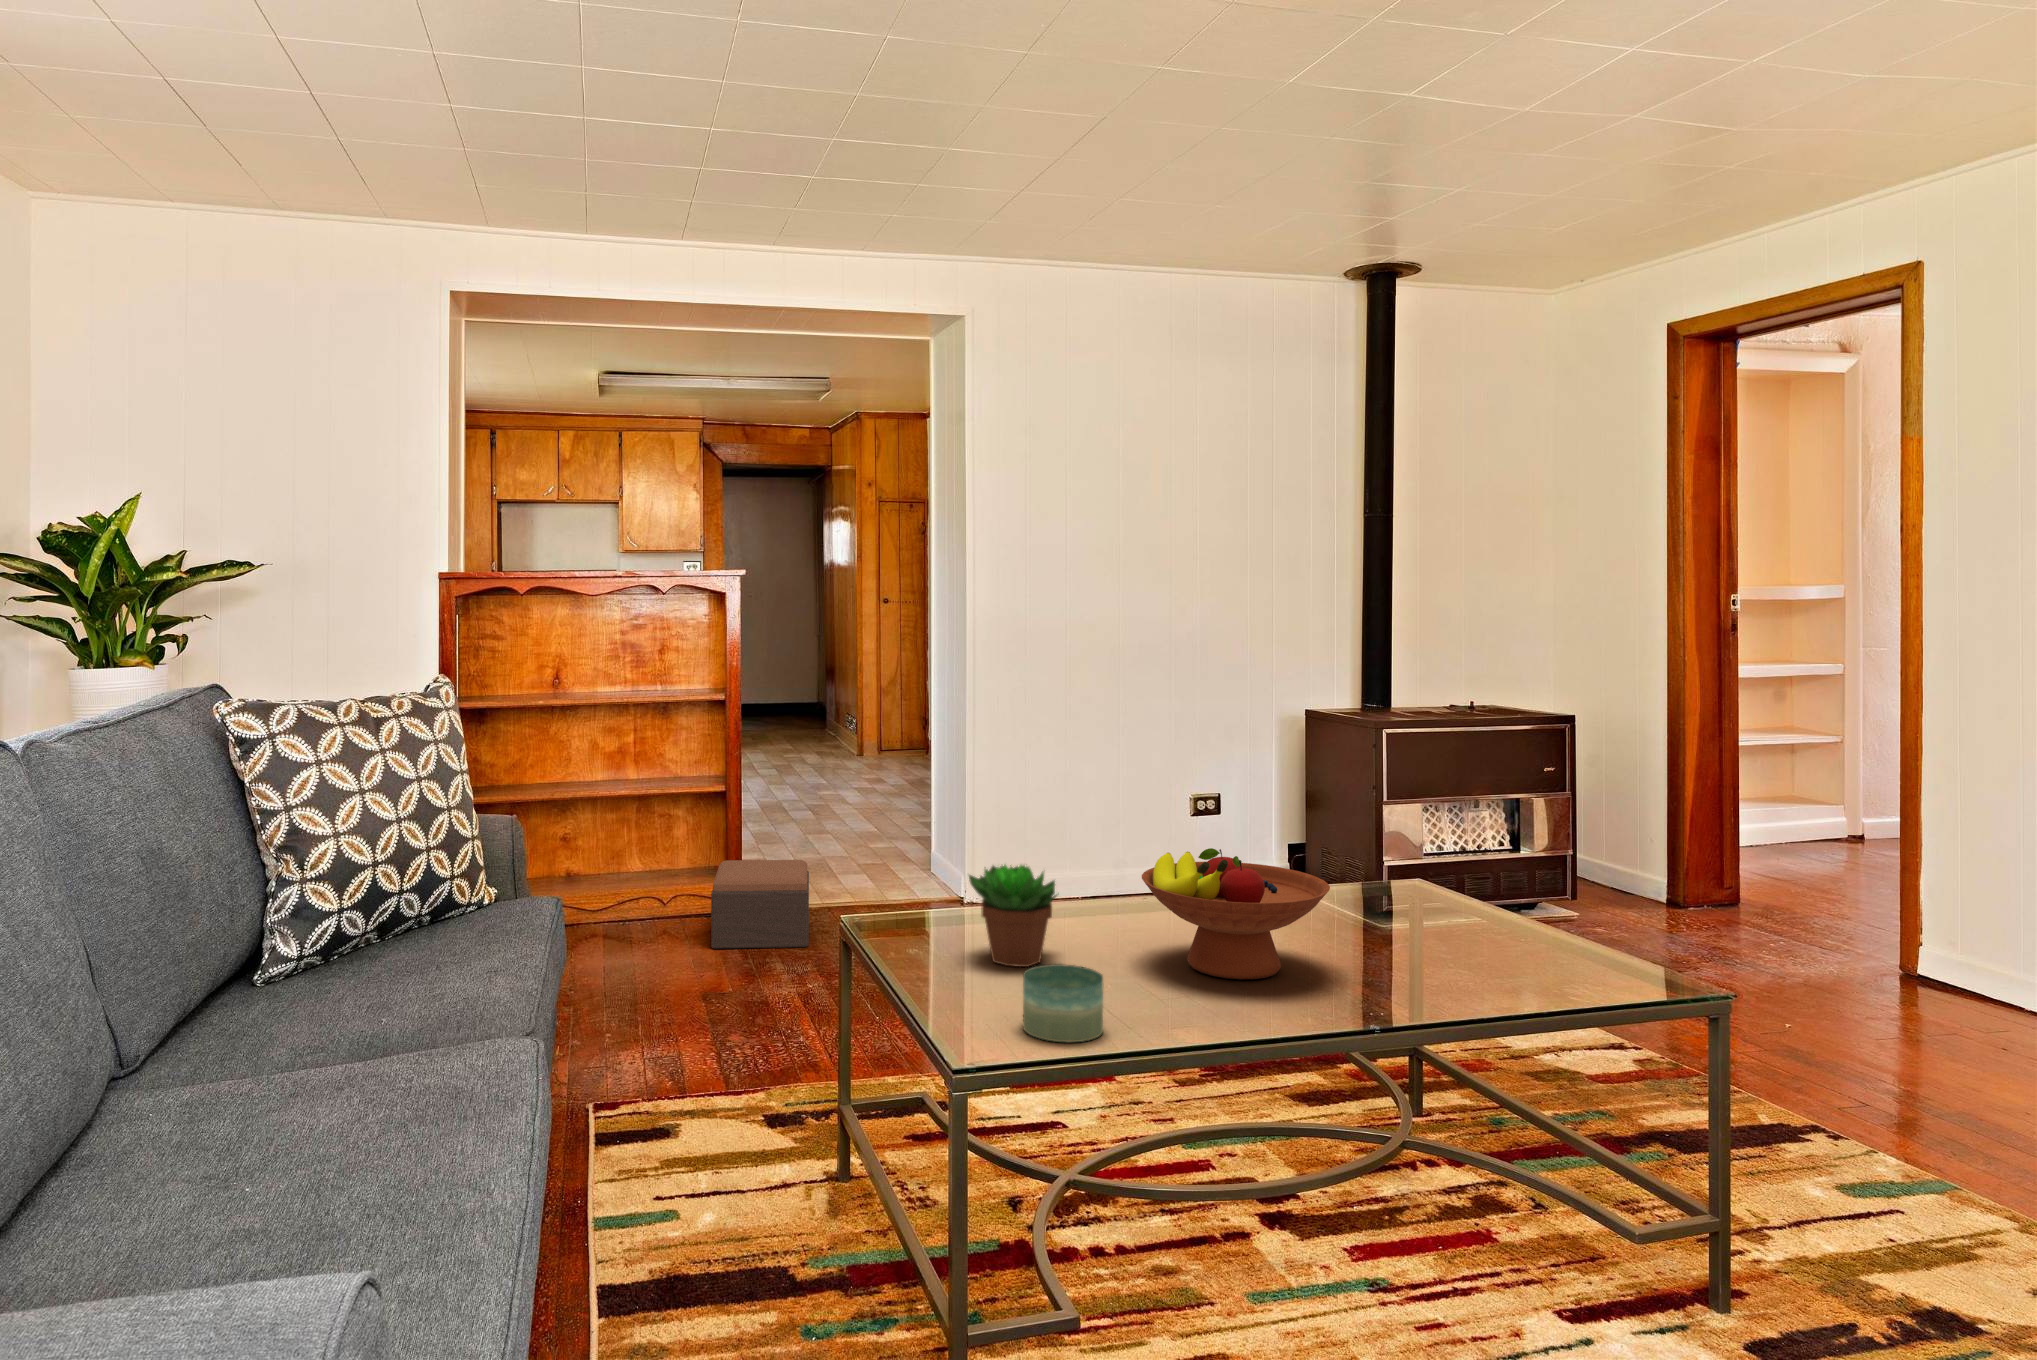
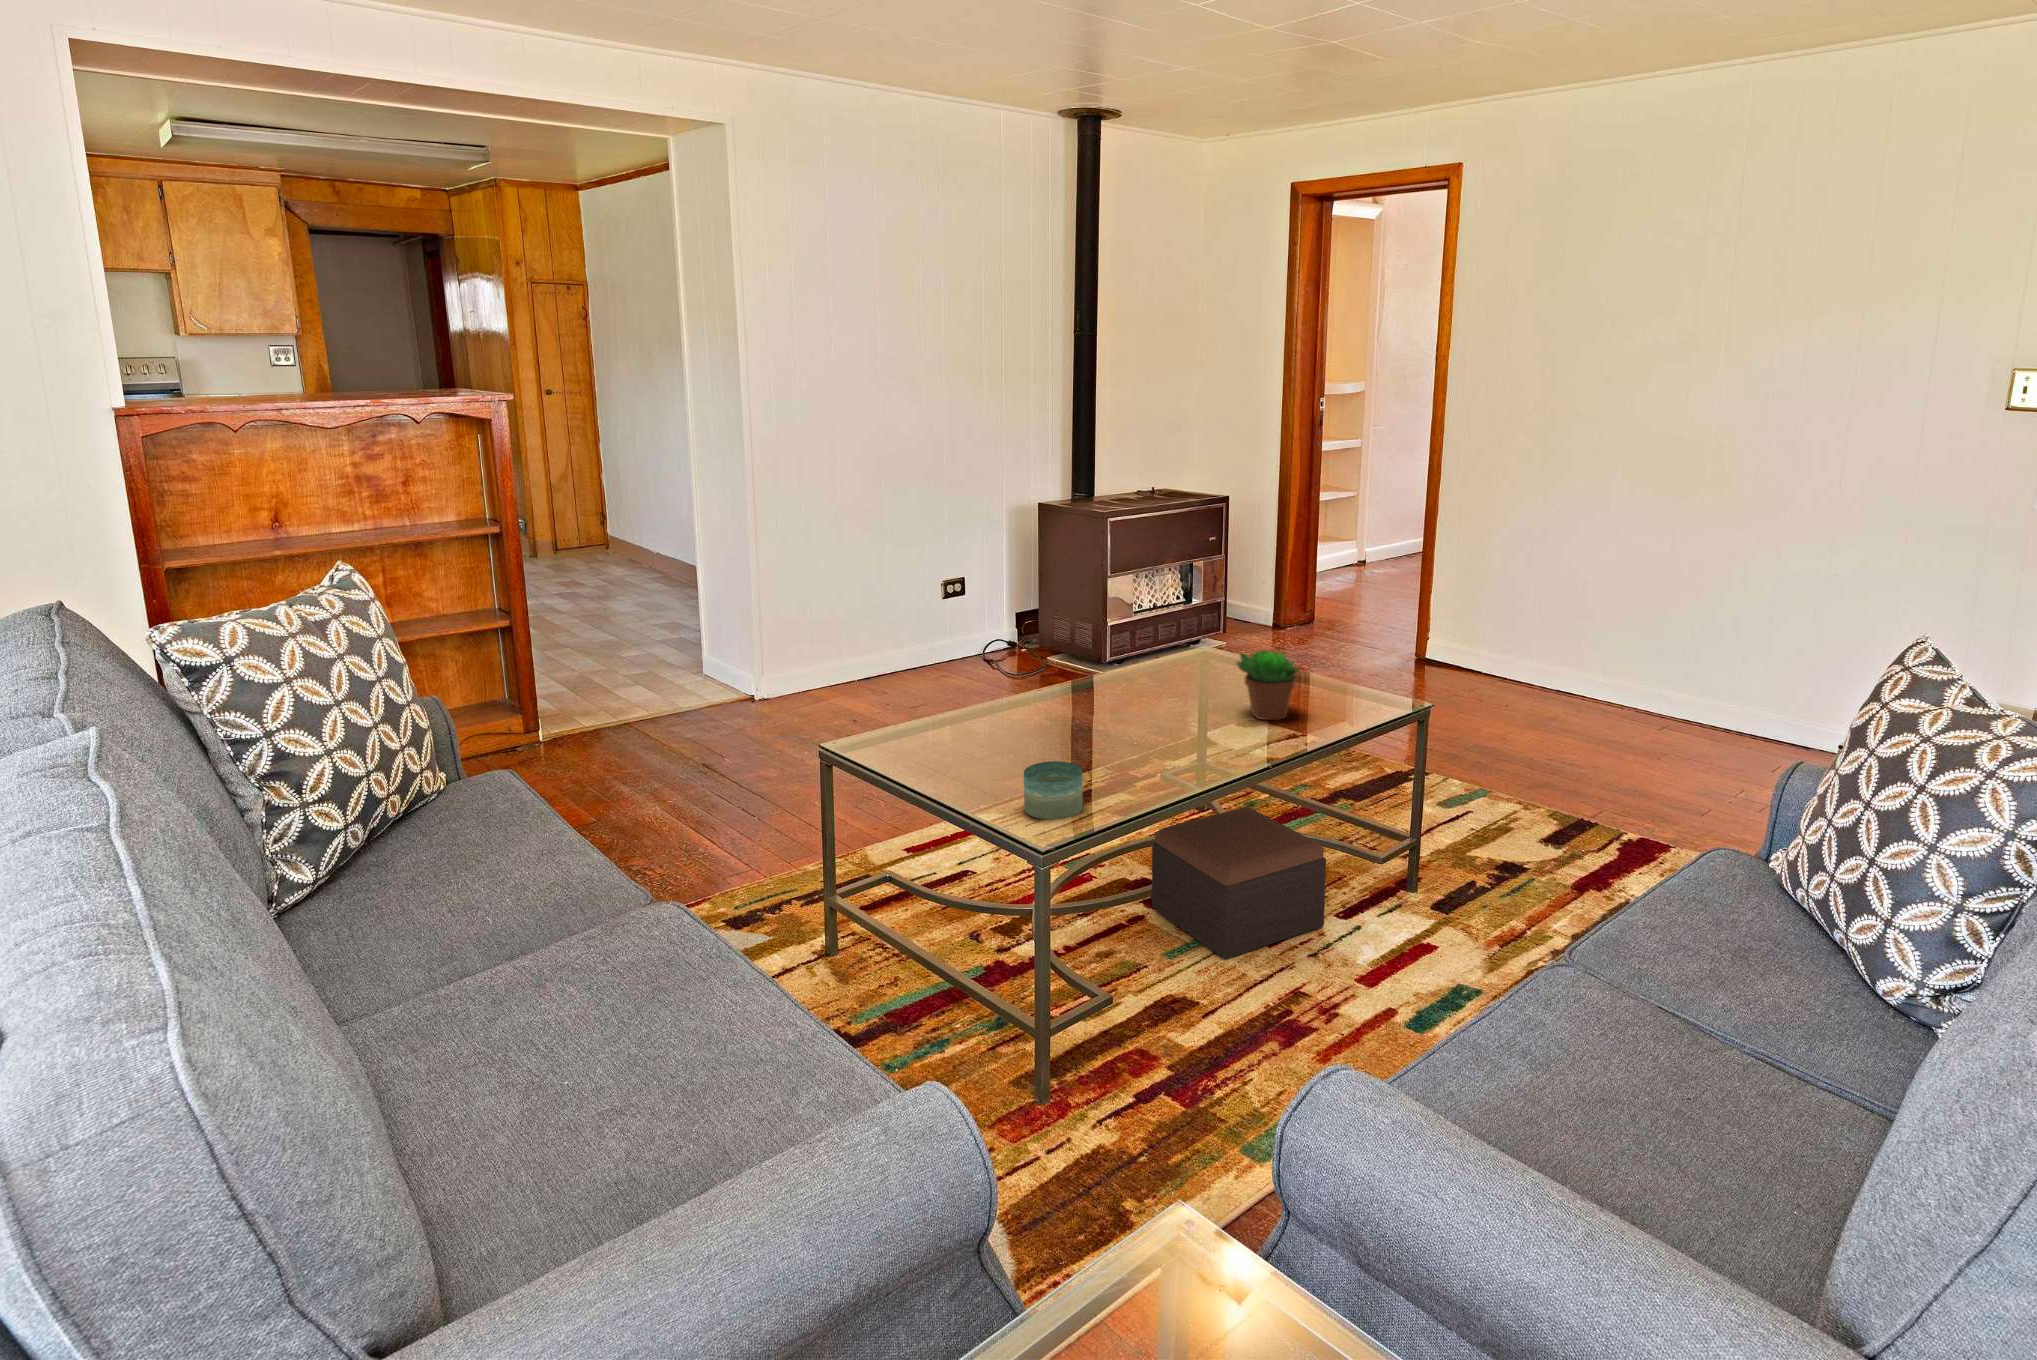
fruit bowl: present [1142,848,1330,979] -> none [1056,656,1190,748]
footstool: present [711,860,809,949] -> present [1152,807,1326,959]
succulent plant: present [969,865,1057,967] -> present [1237,650,1300,720]

